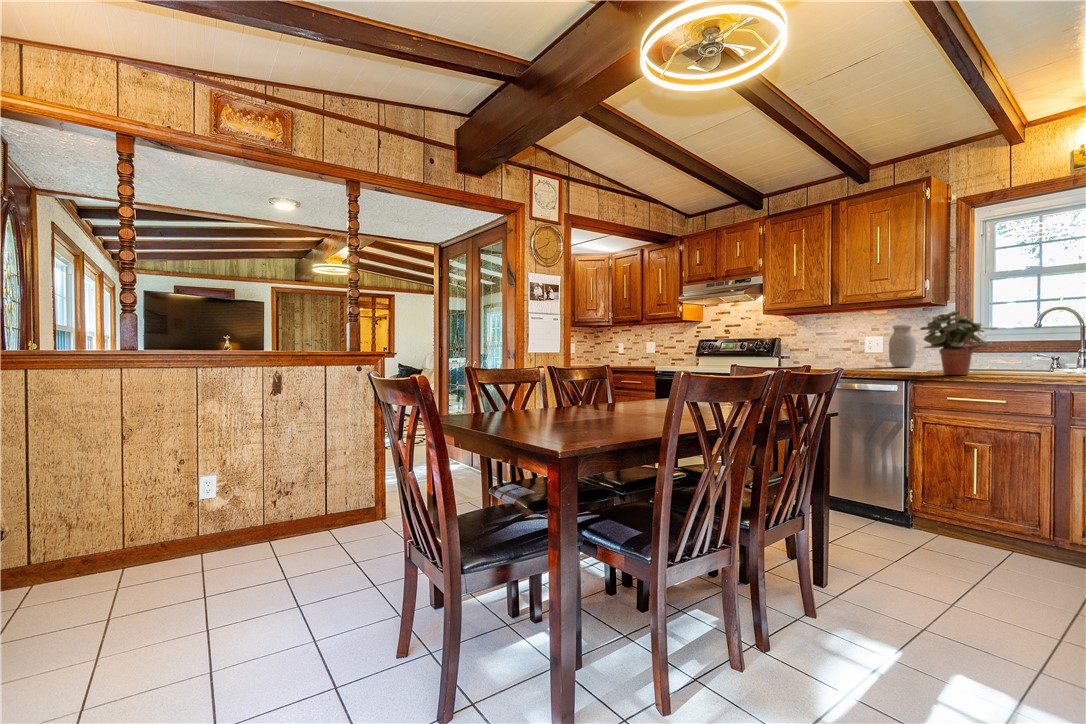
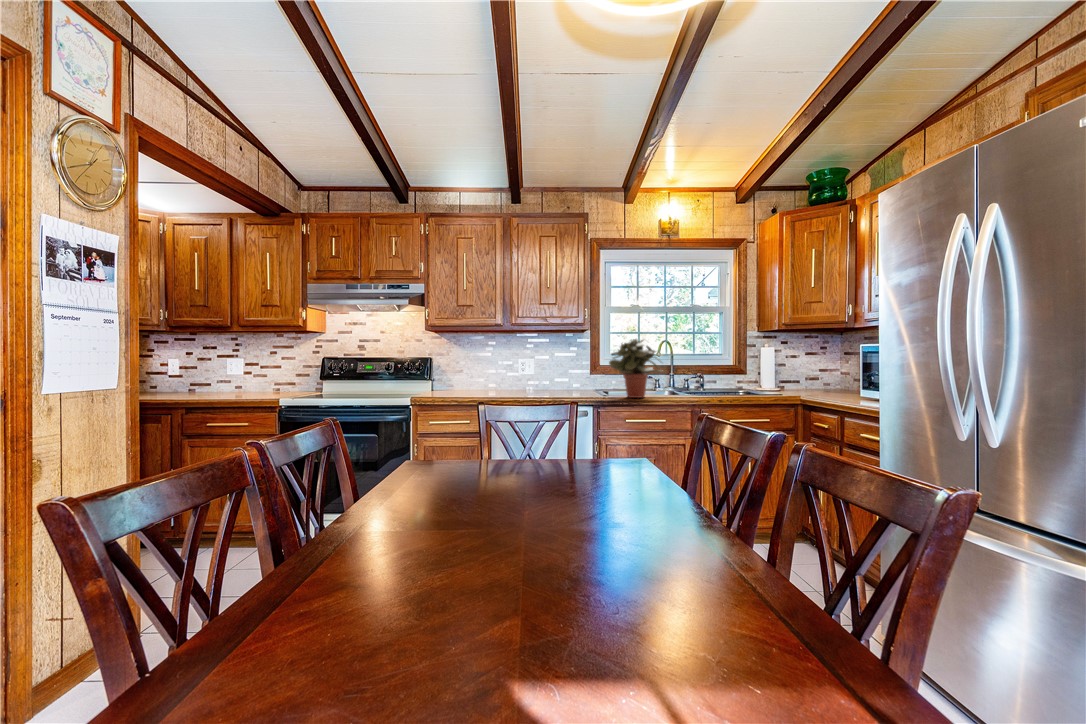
jar: present [889,324,916,367] -> none [546,347,568,389]

